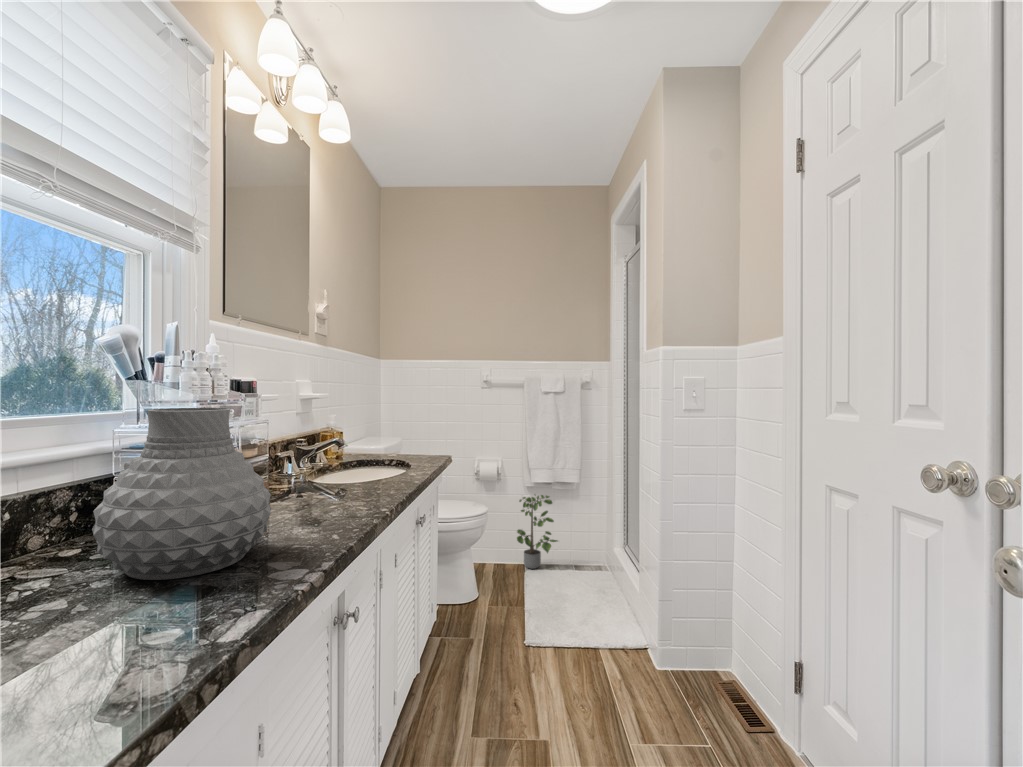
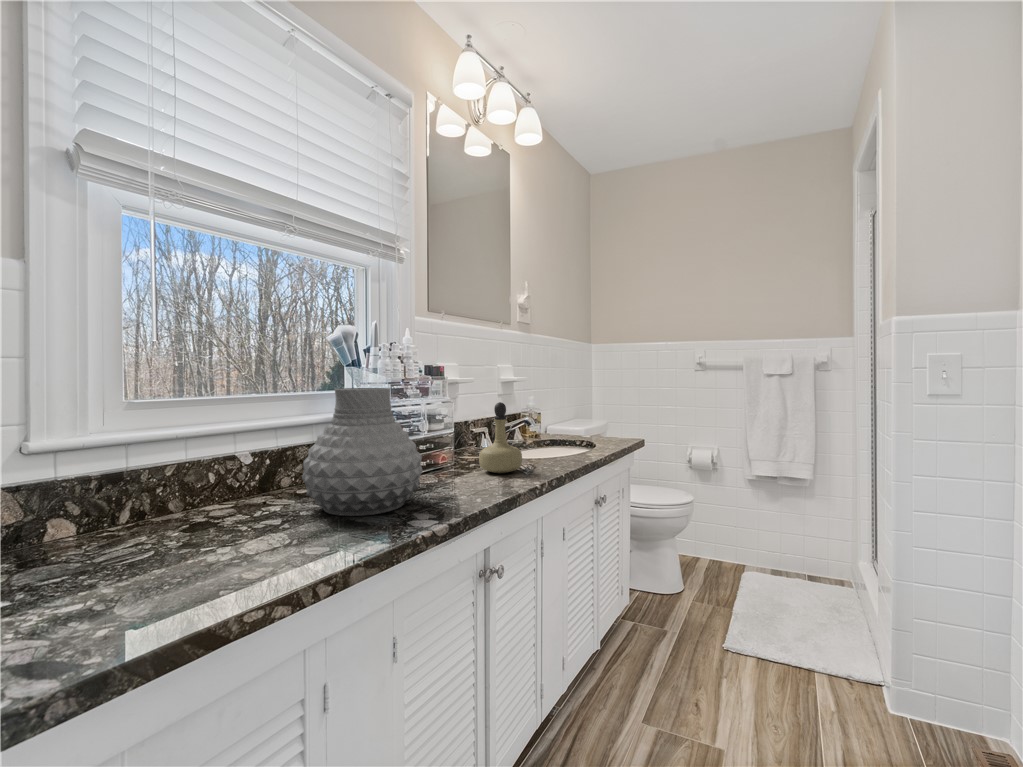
perfume bottle: none [309,423,360,502] -> present [479,402,522,473]
potted plant: present [517,495,557,569] -> none [731,488,787,571]

